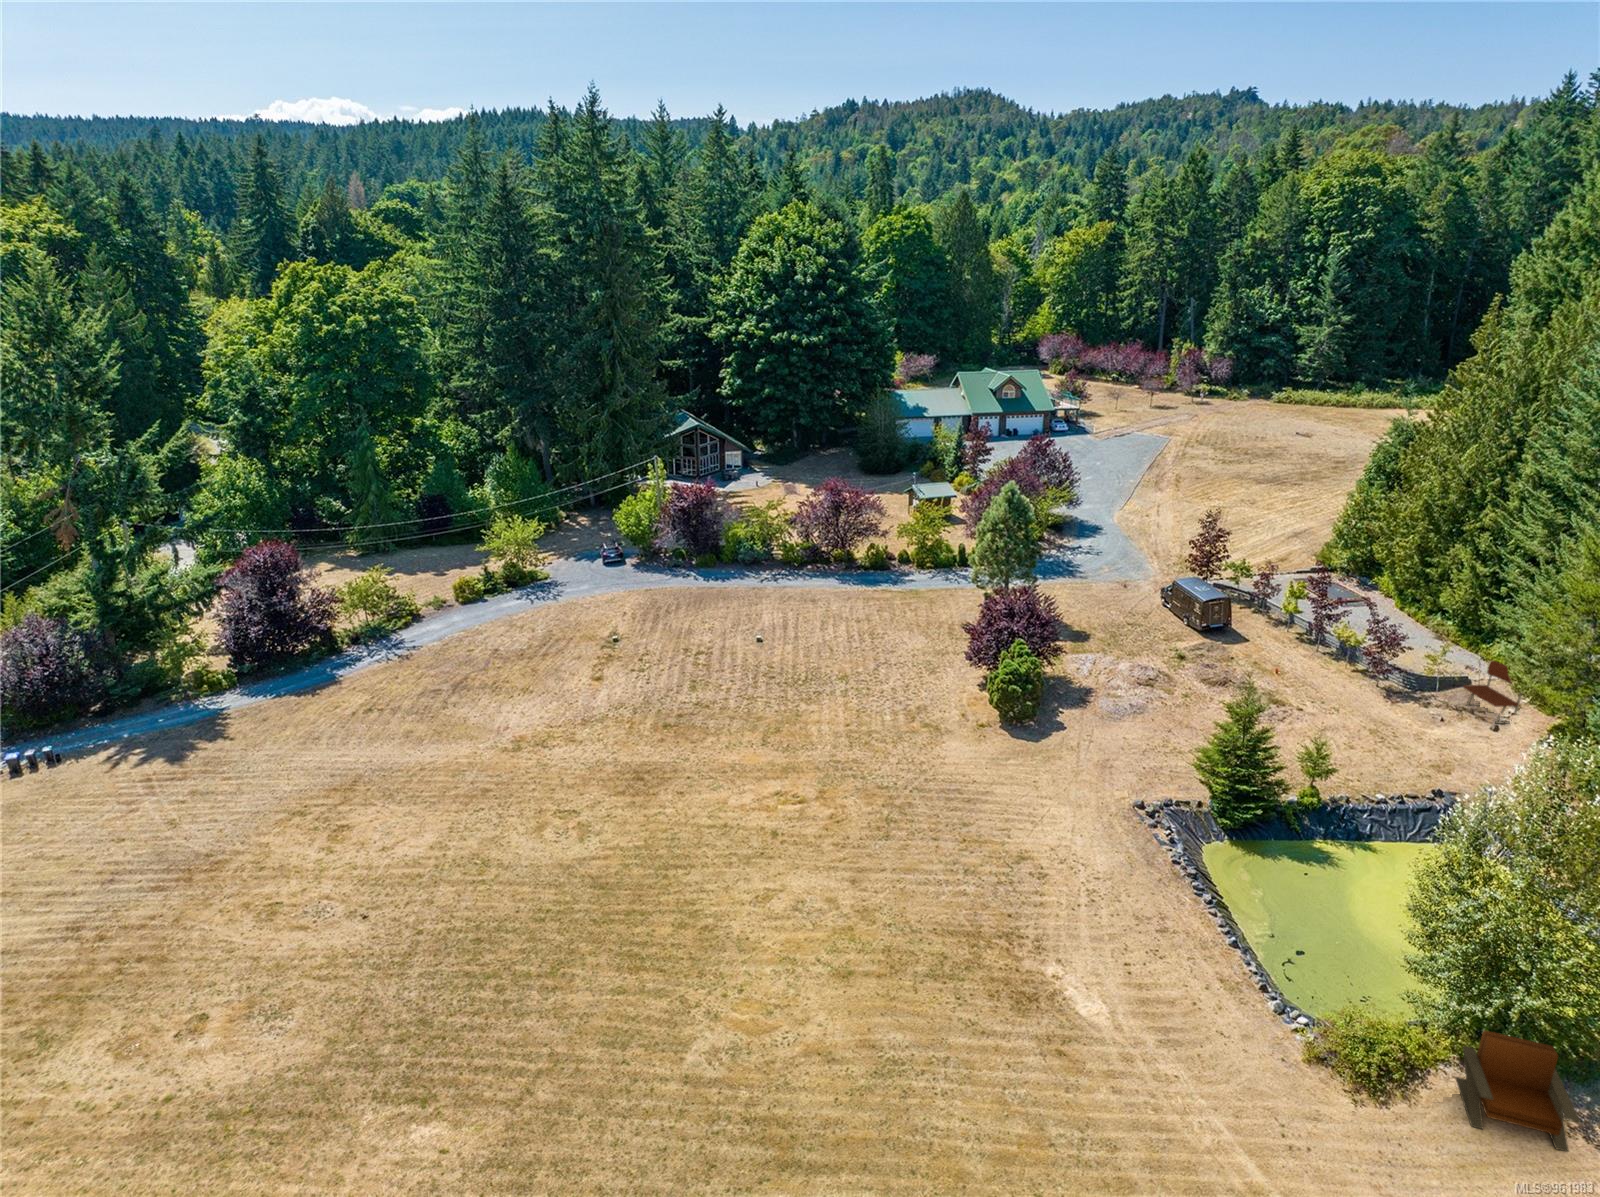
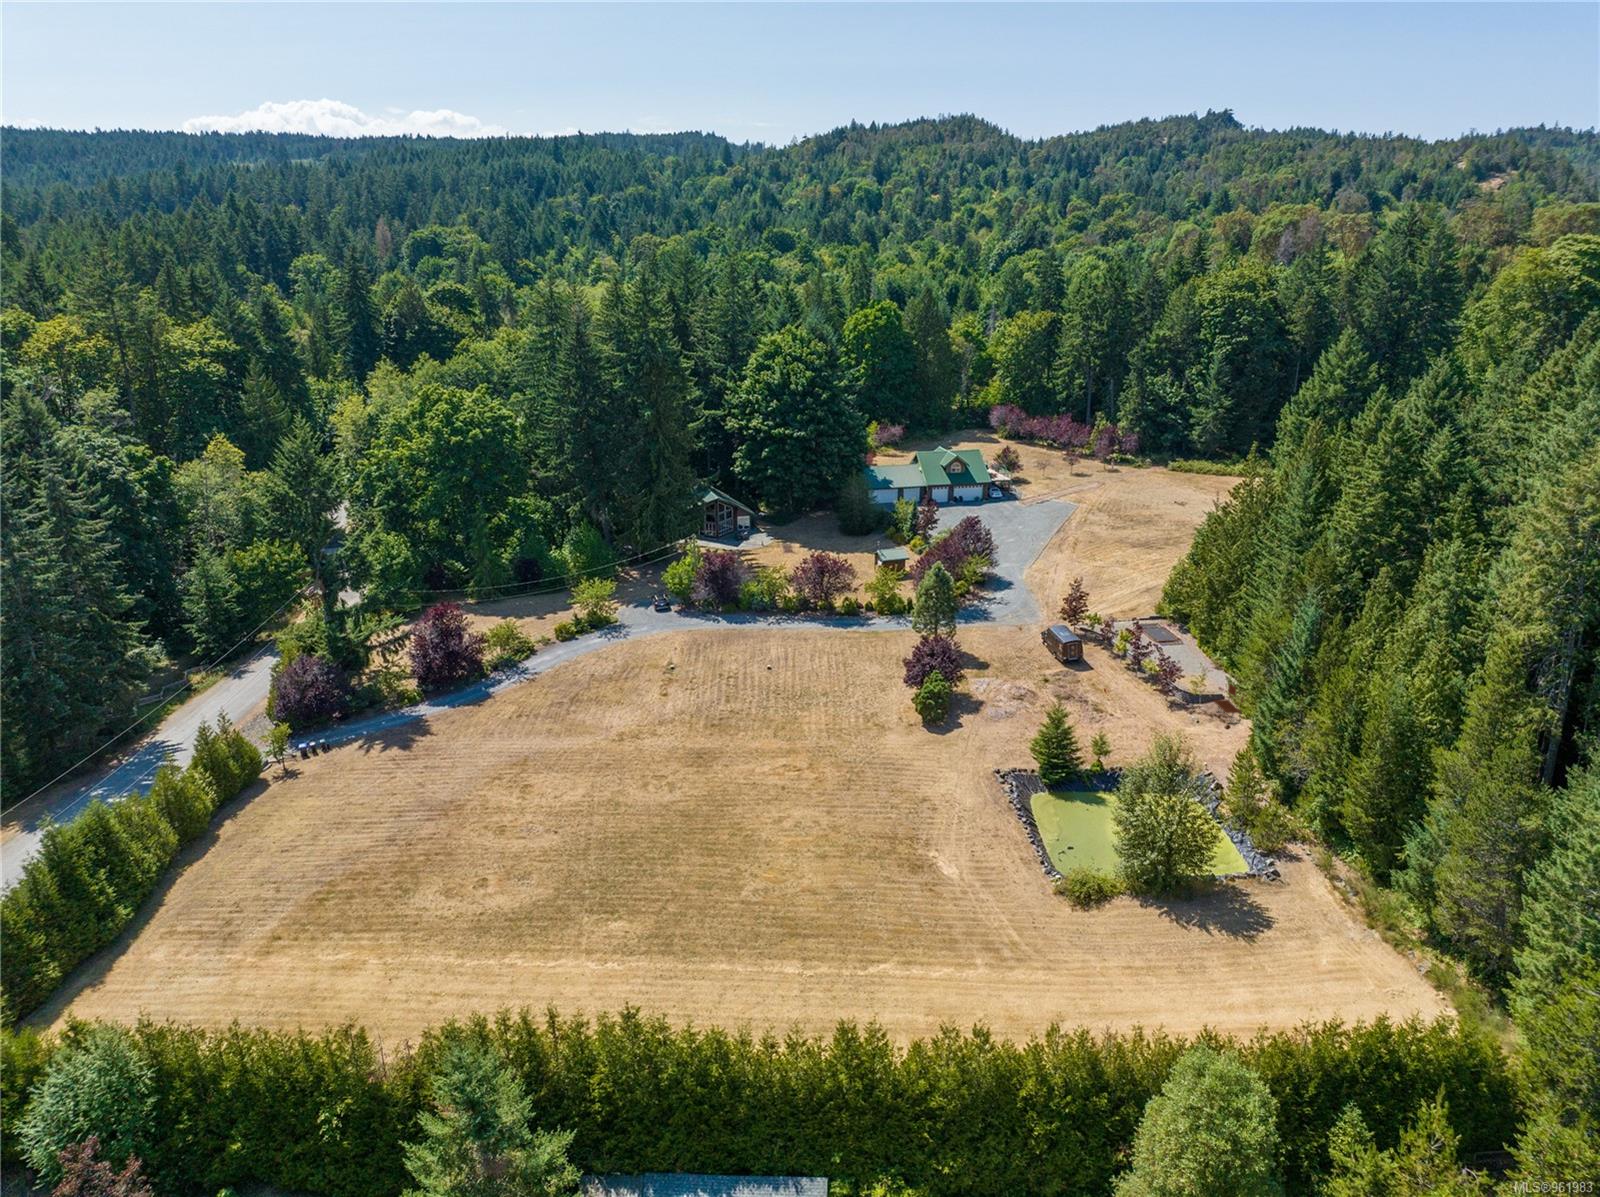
lounge chair: present [1455,1030,1579,1152] -> none [1117,869,1160,921]

